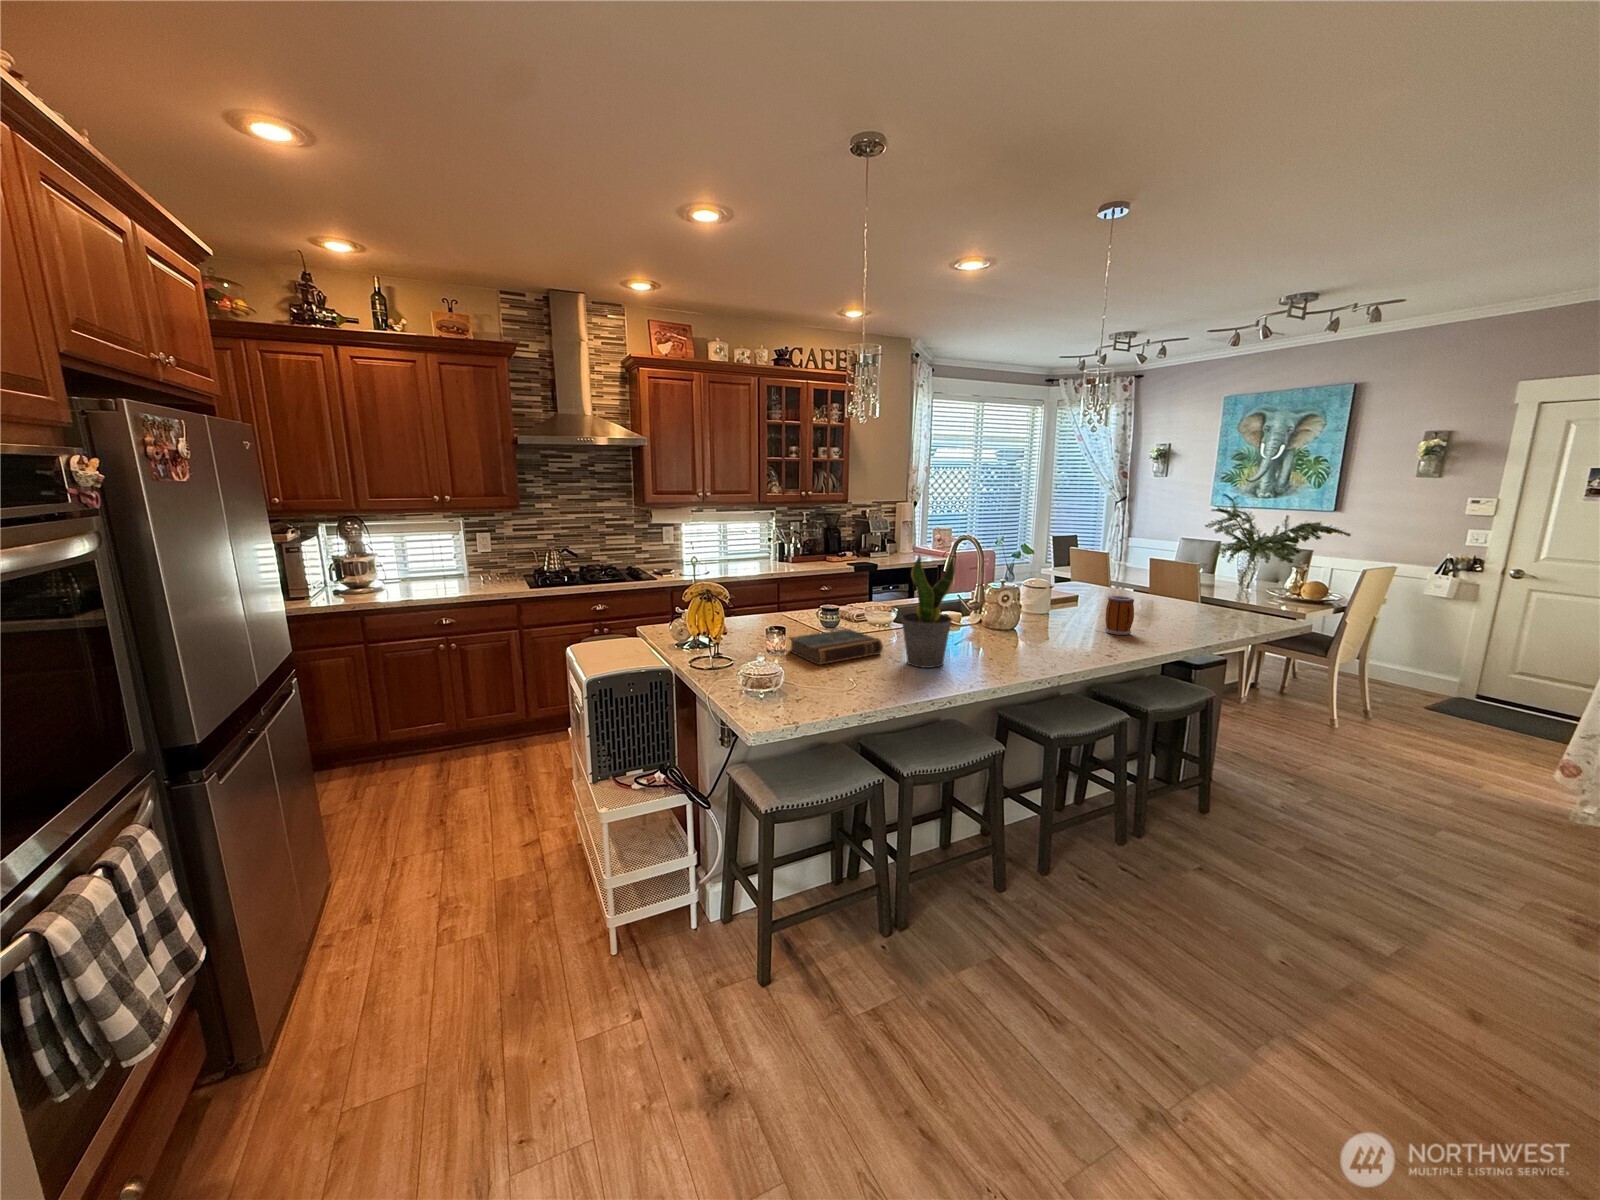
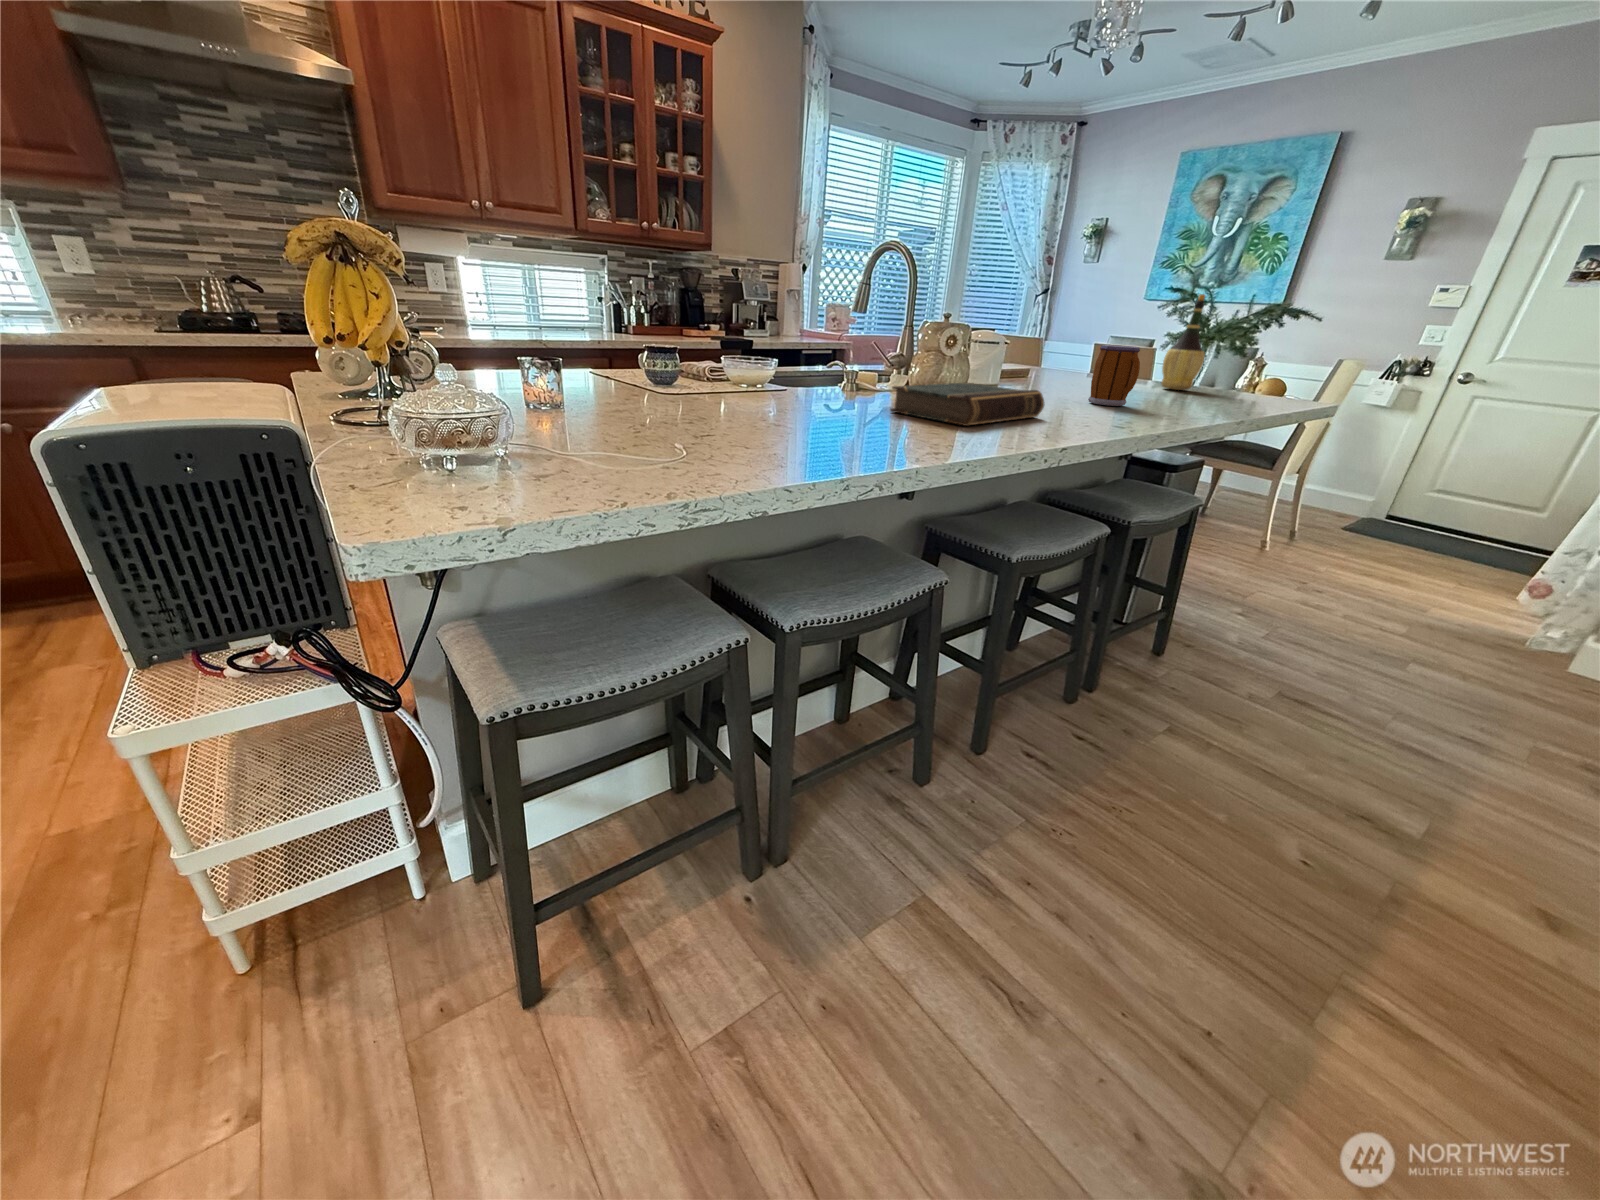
wine bottle: none [1176,549,1206,612] -> present [1161,294,1205,390]
potted plant: present [901,555,955,668] -> none [781,175,890,432]
book: present [790,629,883,665] -> present [890,383,1044,426]

